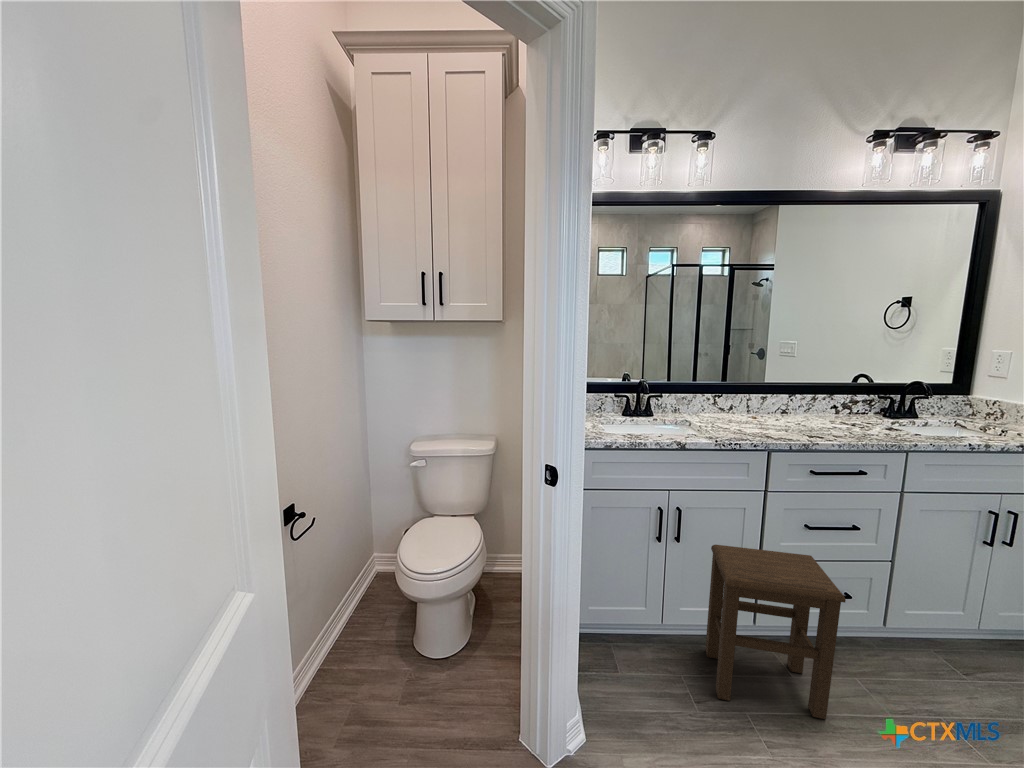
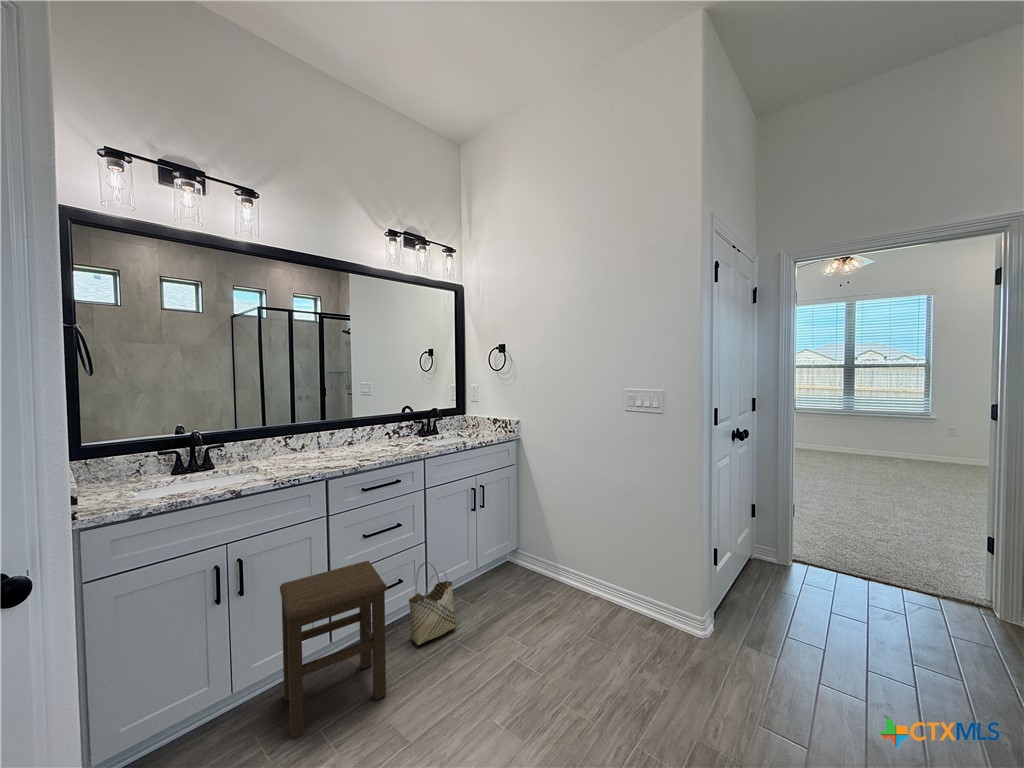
woven basket: none [855,586,935,691] -> present [409,562,456,645]

